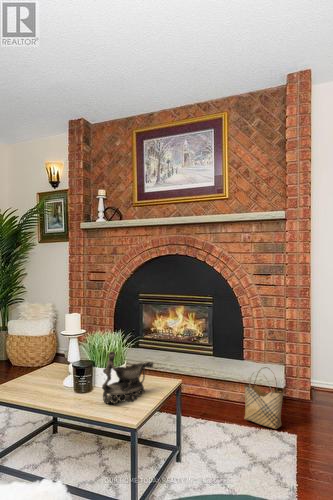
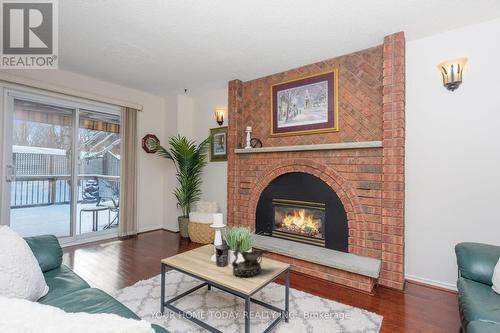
woven basket: present [244,367,283,429] -> none [343,261,374,309]

